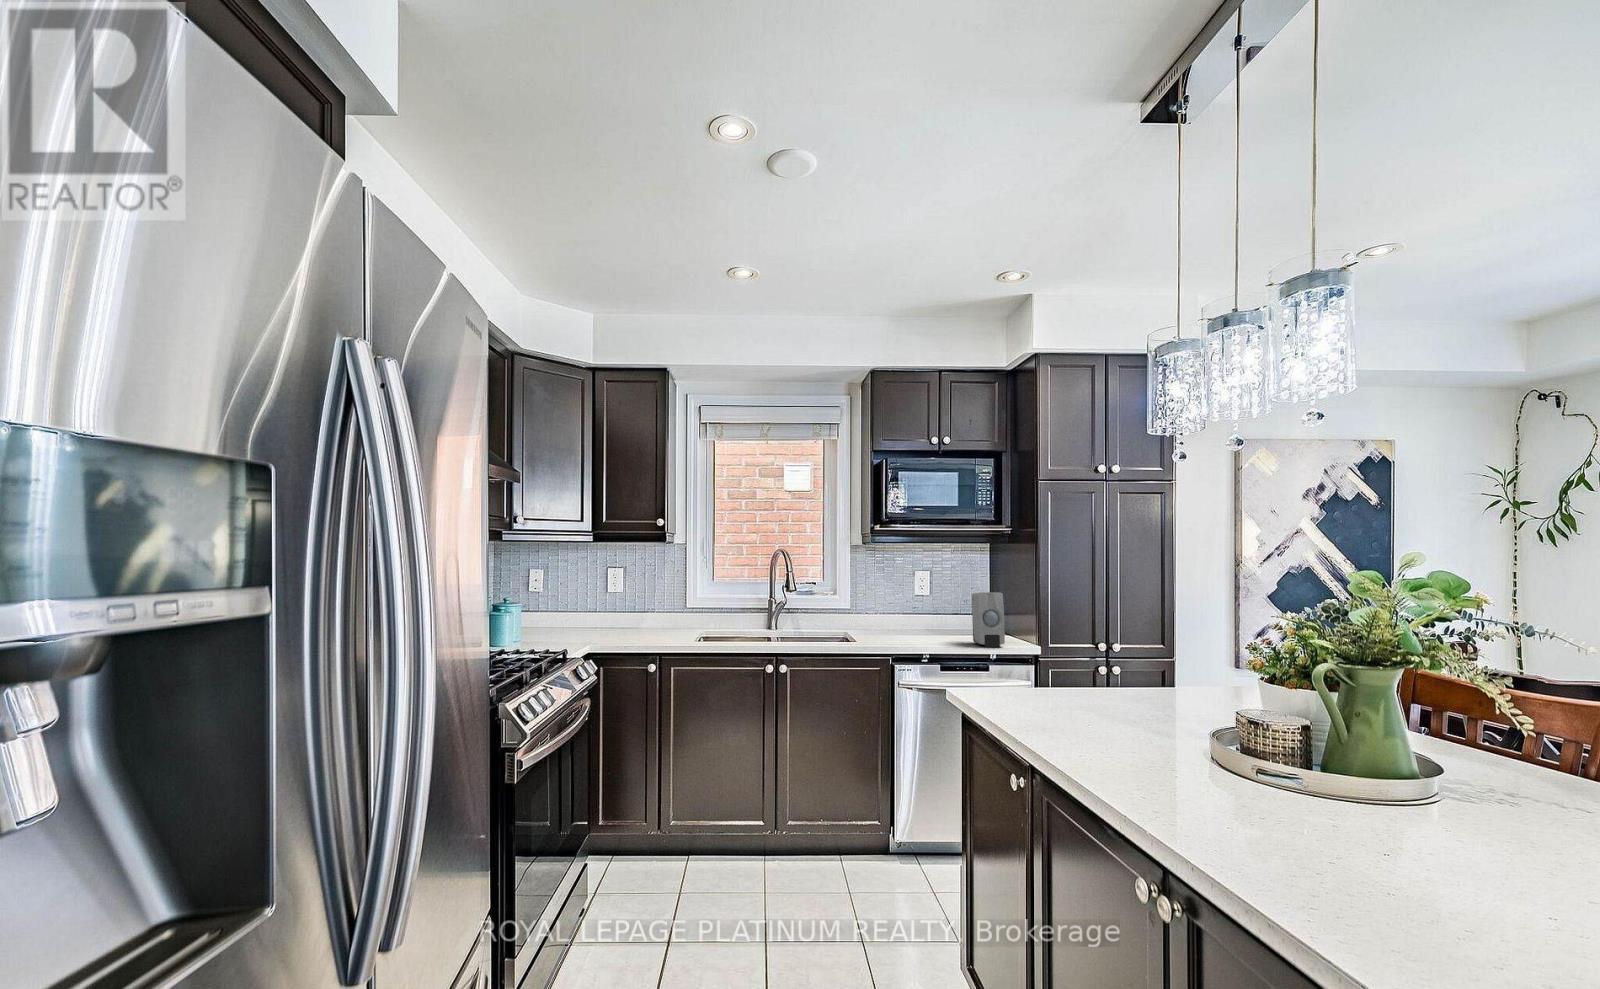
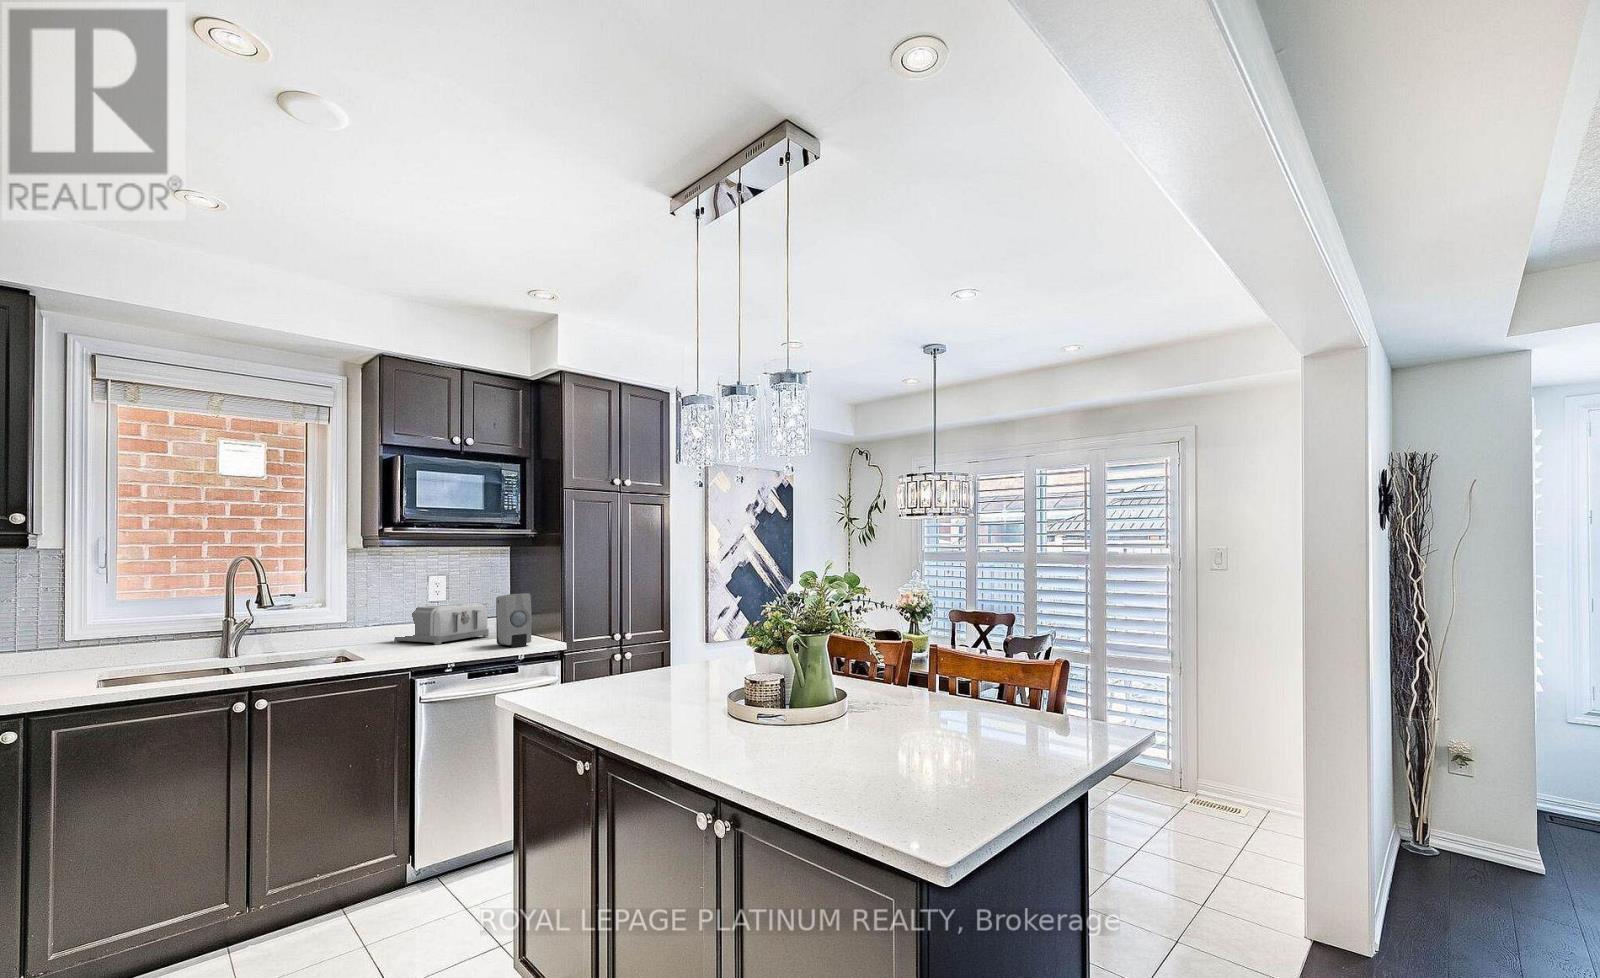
toaster: none [891,596,972,636] -> present [394,602,489,645]

